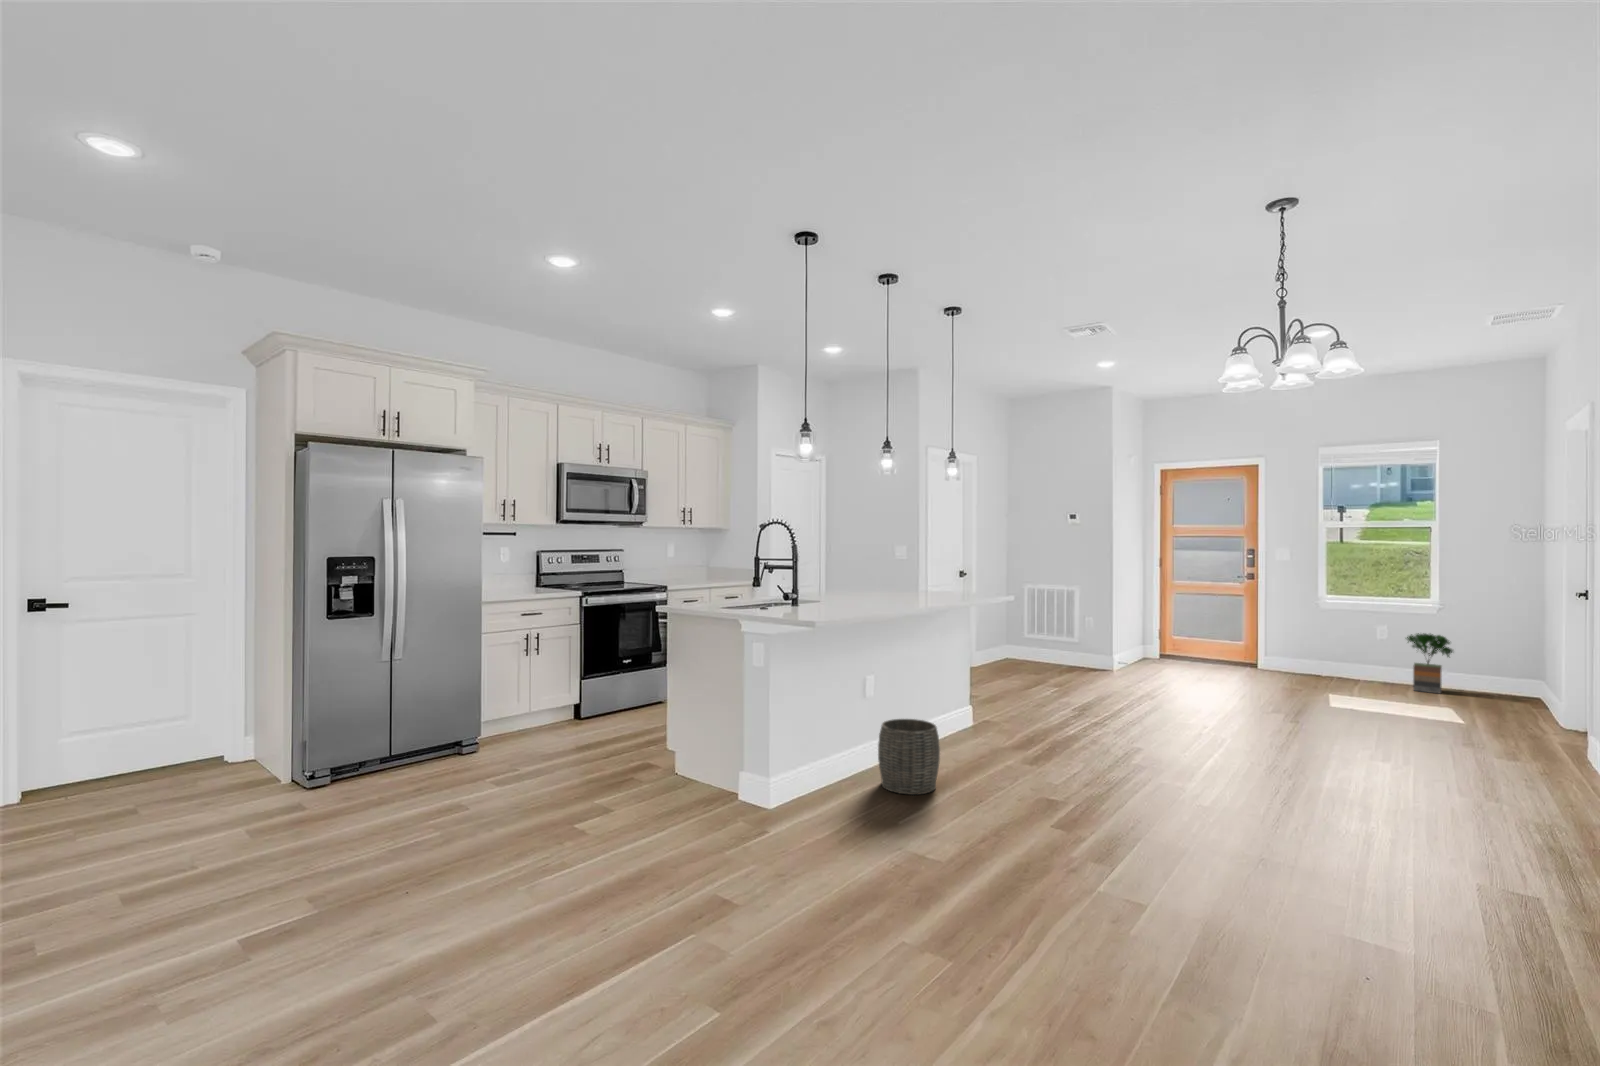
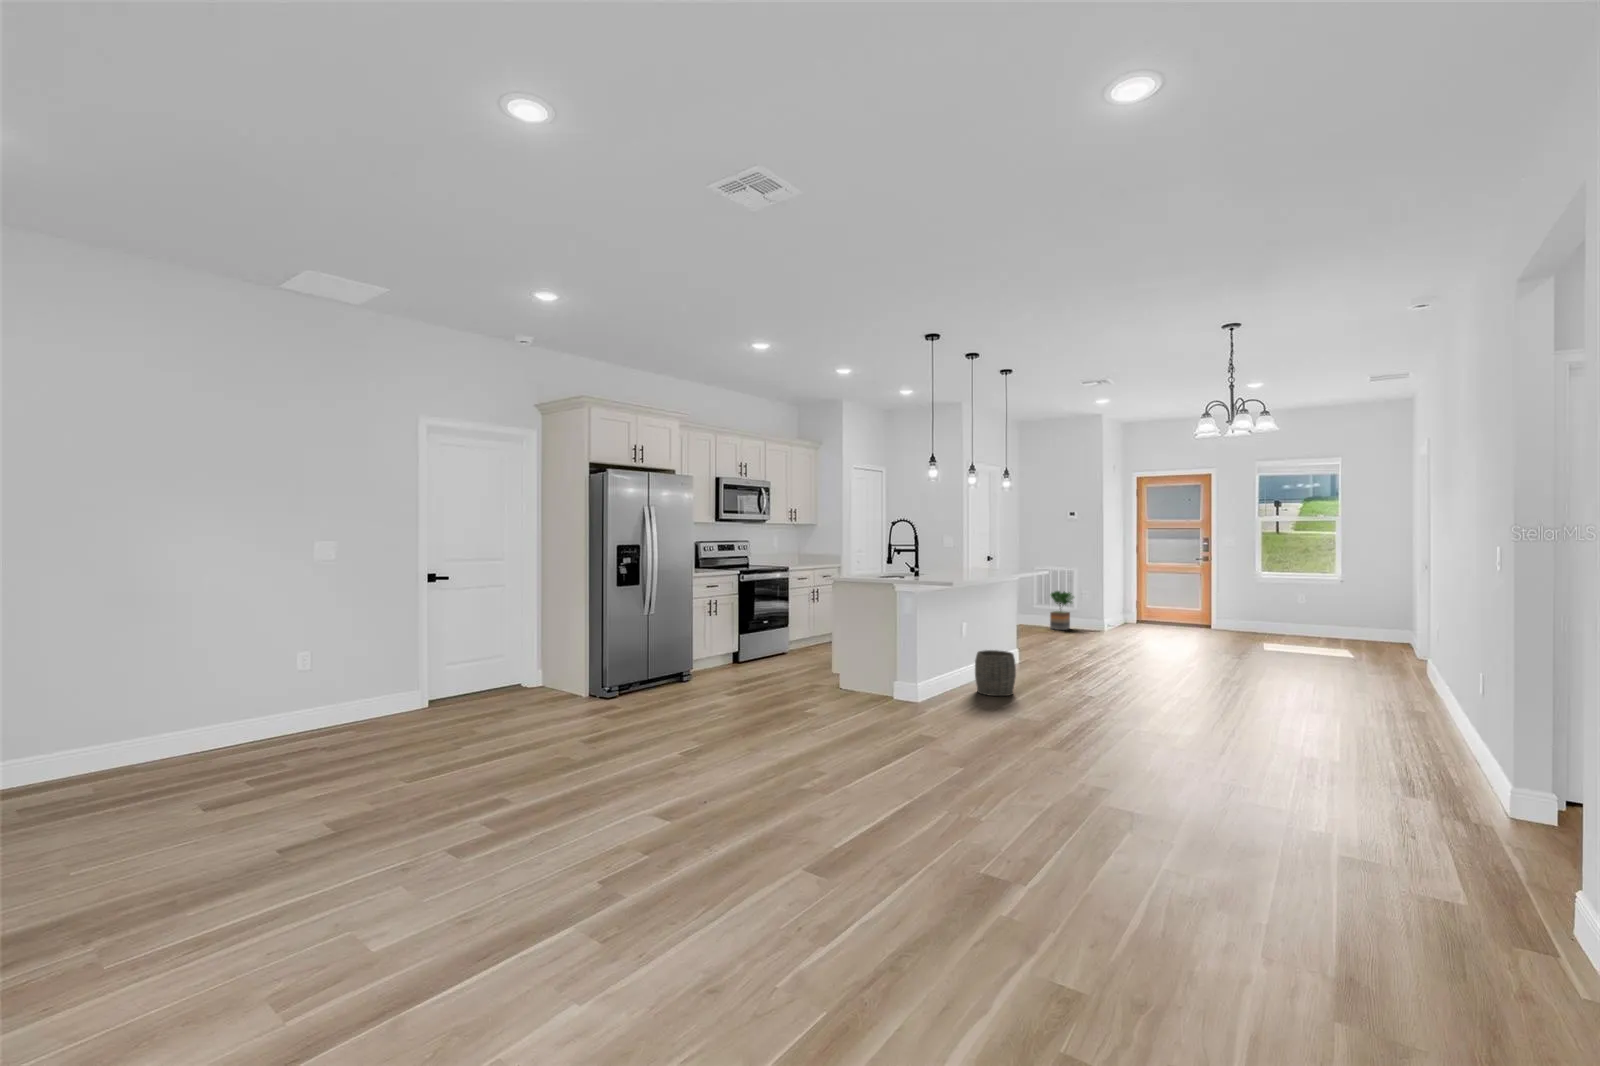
potted tree: present [1407,633,1453,693] -> present [1050,591,1073,630]

